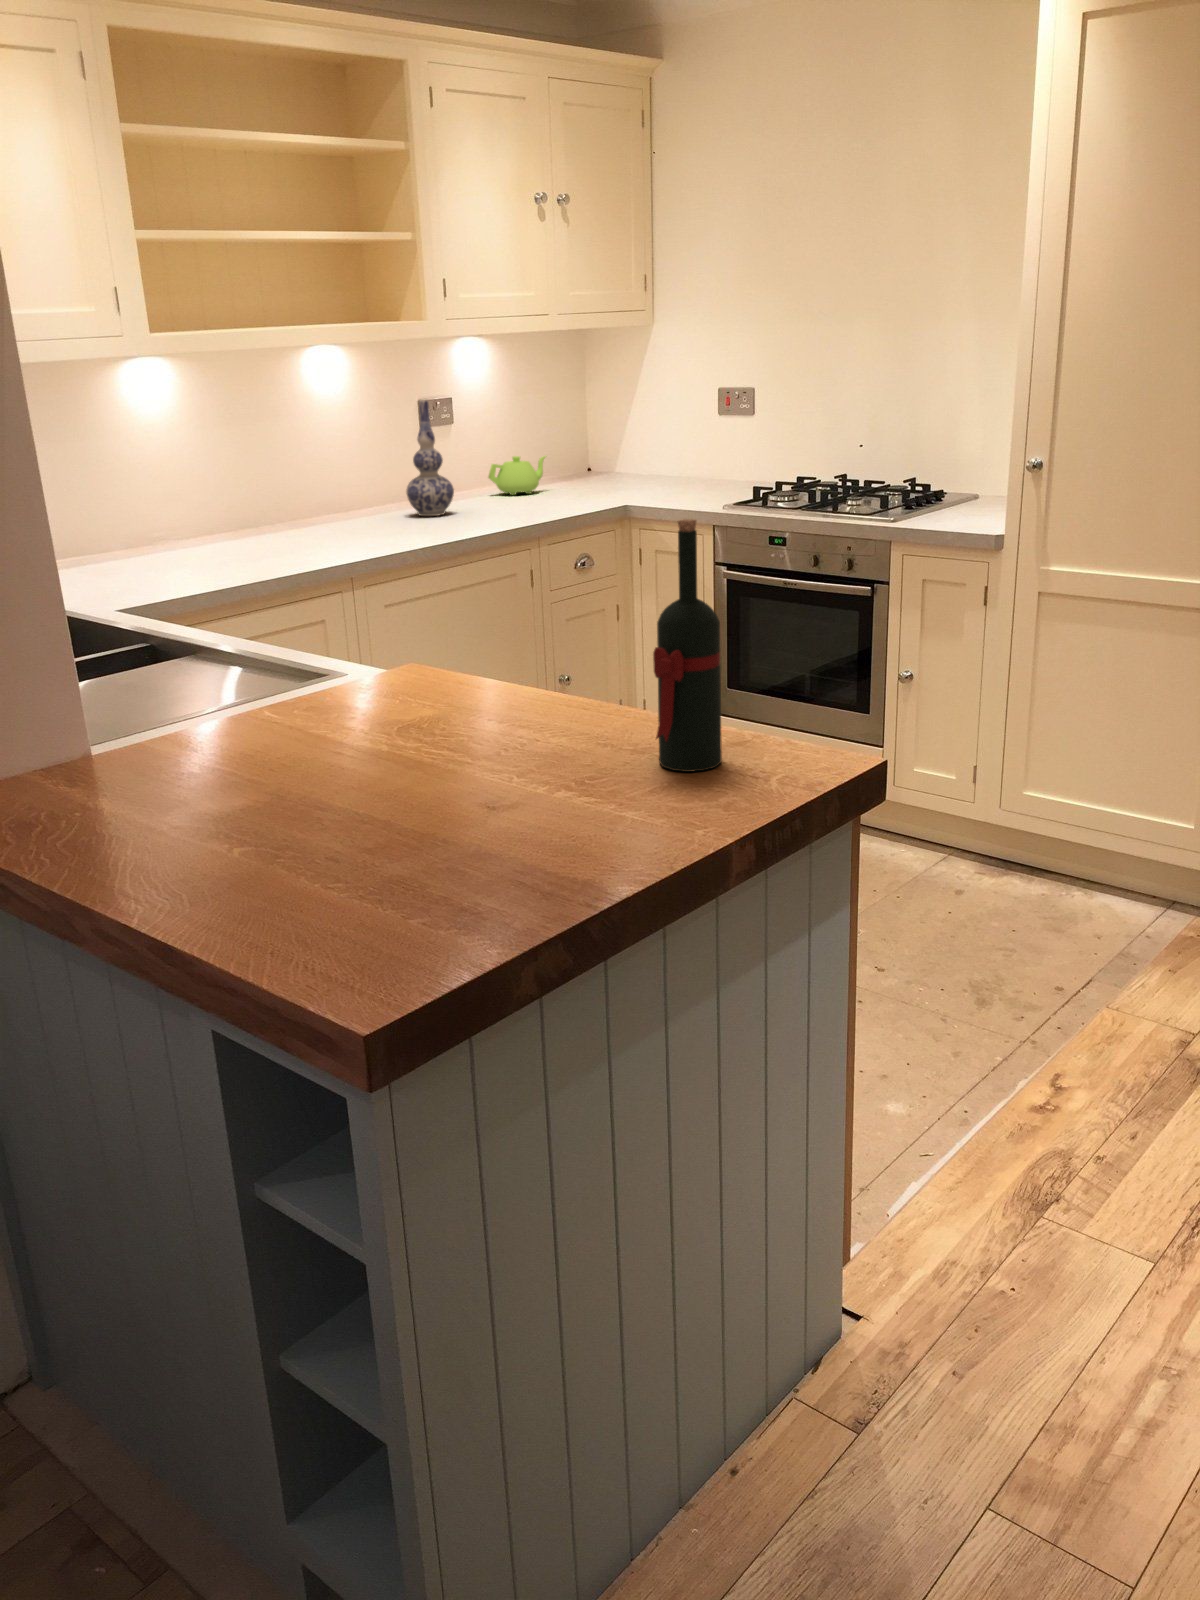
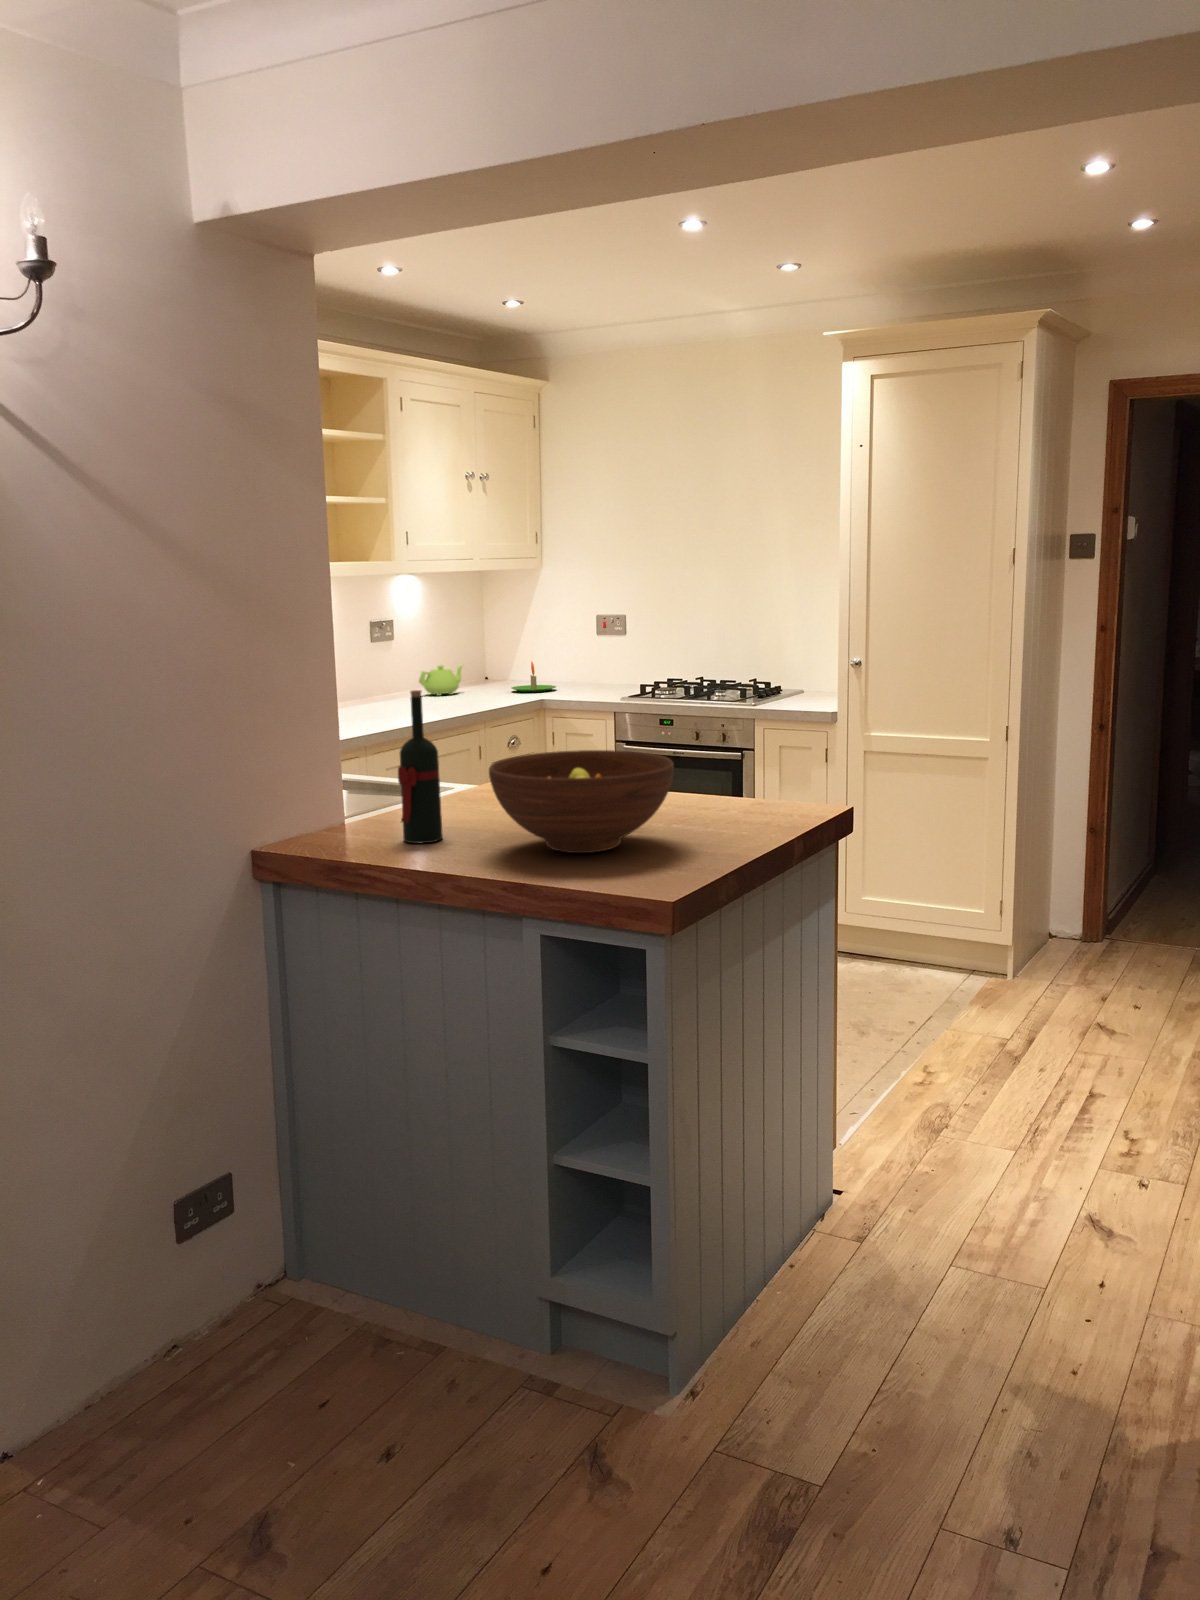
vase: present [406,399,454,516] -> none [370,620,407,710]
candle: none [603,451,661,492] -> present [511,661,556,692]
wine bottle: present [653,519,722,772] -> present [398,690,443,843]
fruit bowl: none [186,652,516,848] -> present [489,750,674,853]

